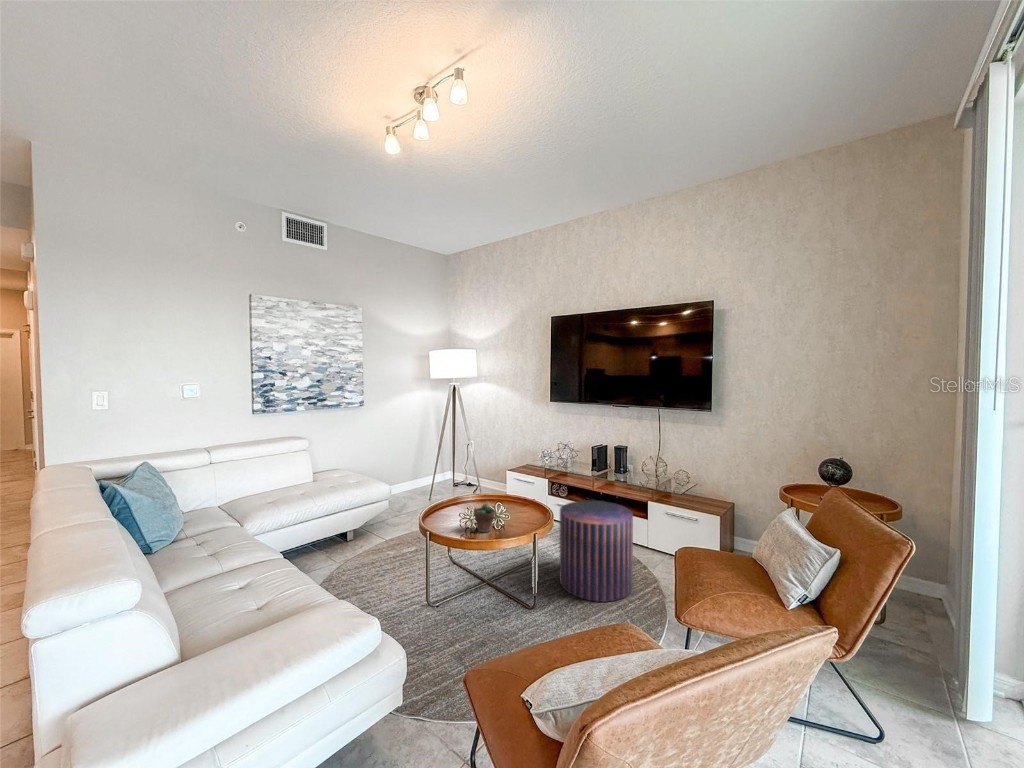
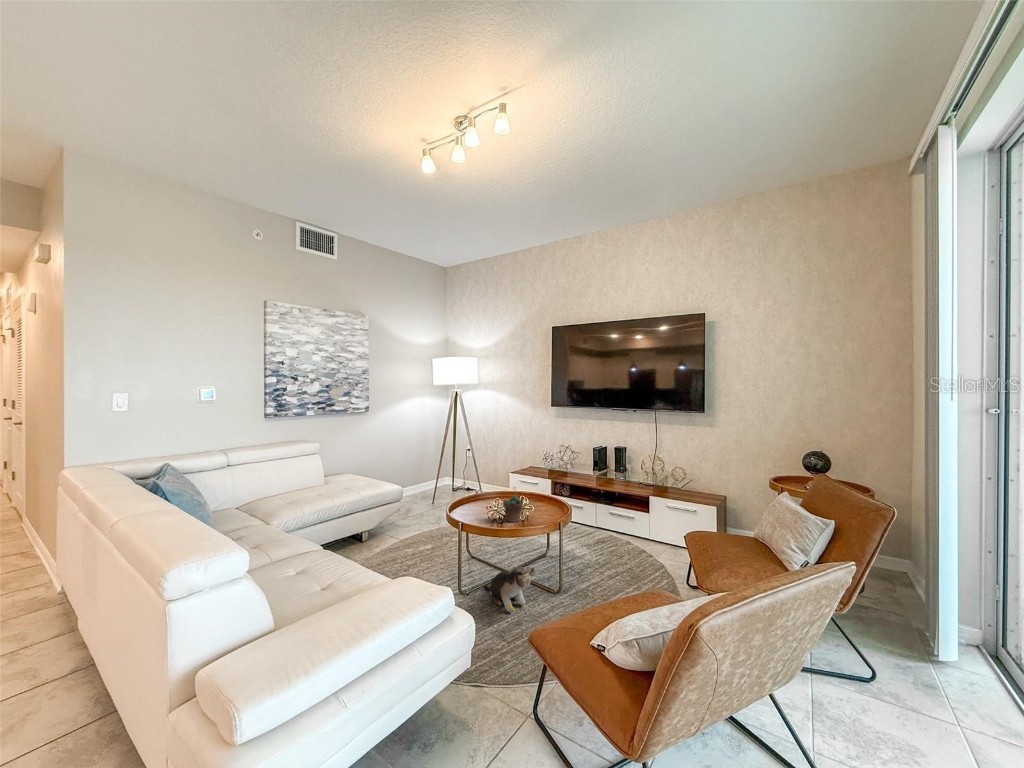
pouf: present [560,501,633,602] -> none [576,495,643,585]
plush toy: none [455,582,501,631] -> present [484,567,535,612]

